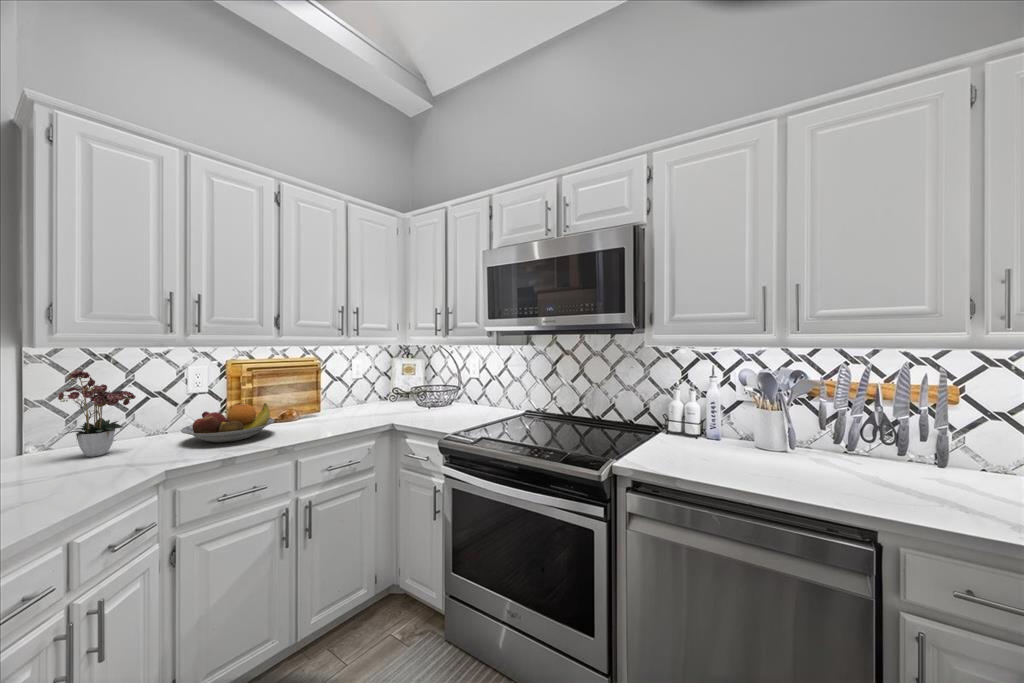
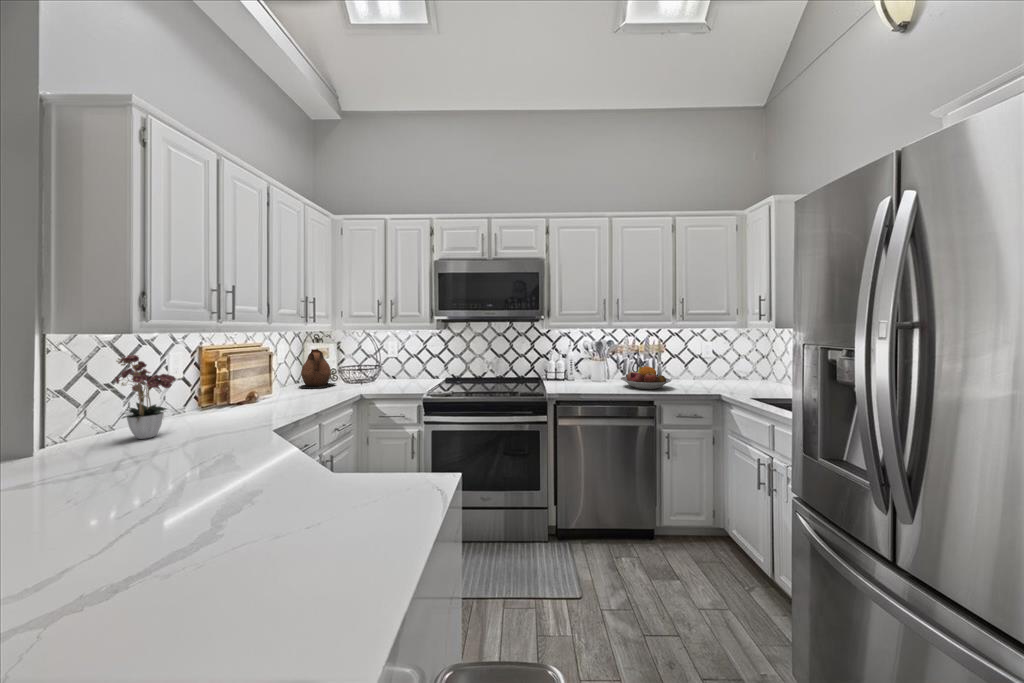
ceramic pitcher: none [358,365,400,410] -> present [299,349,335,388]
fruit bowl: present [181,403,275,443] -> present [621,366,671,389]

